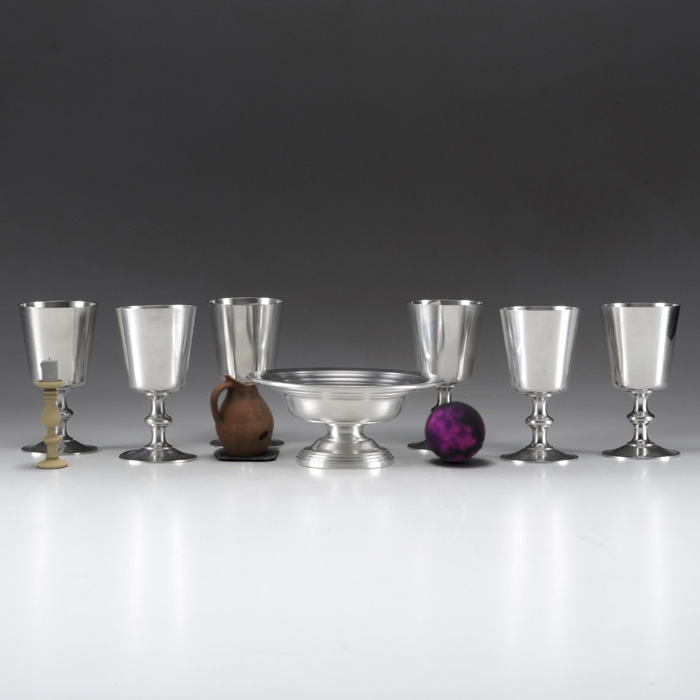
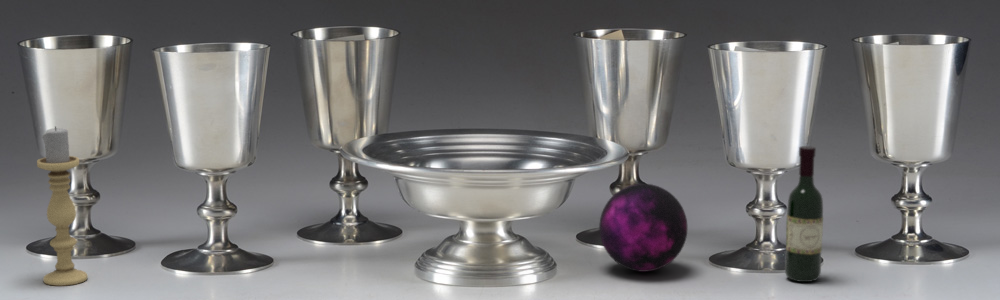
ceramic pitcher: present [210,374,279,461] -> none [291,143,394,270]
wine bottle: none [553,374,579,468] -> present [785,146,823,282]

